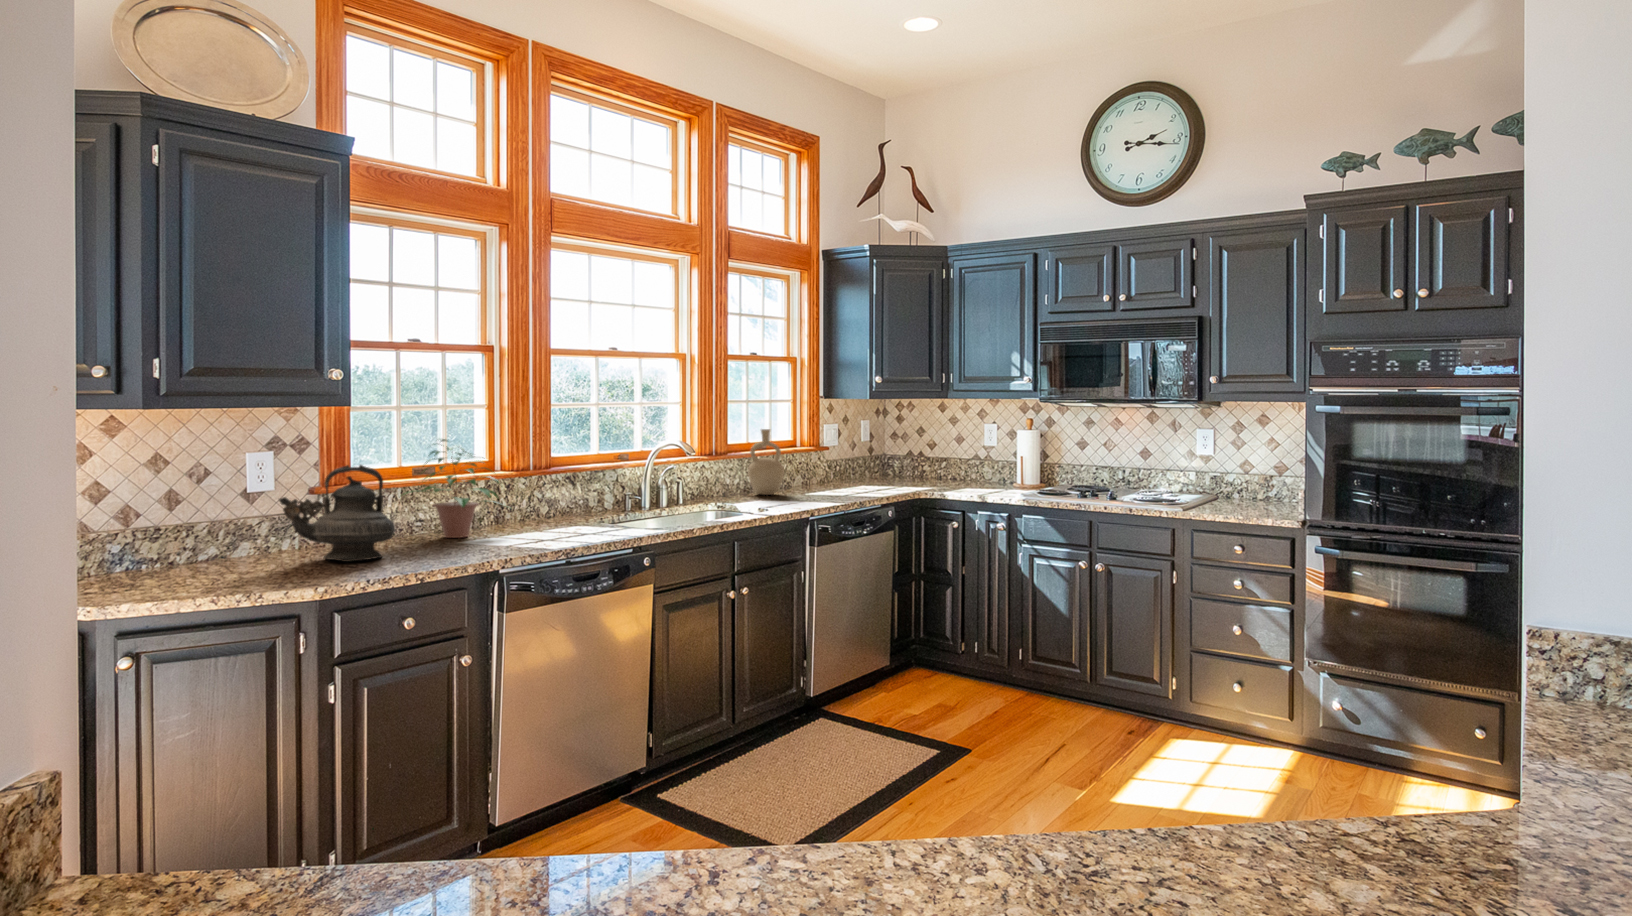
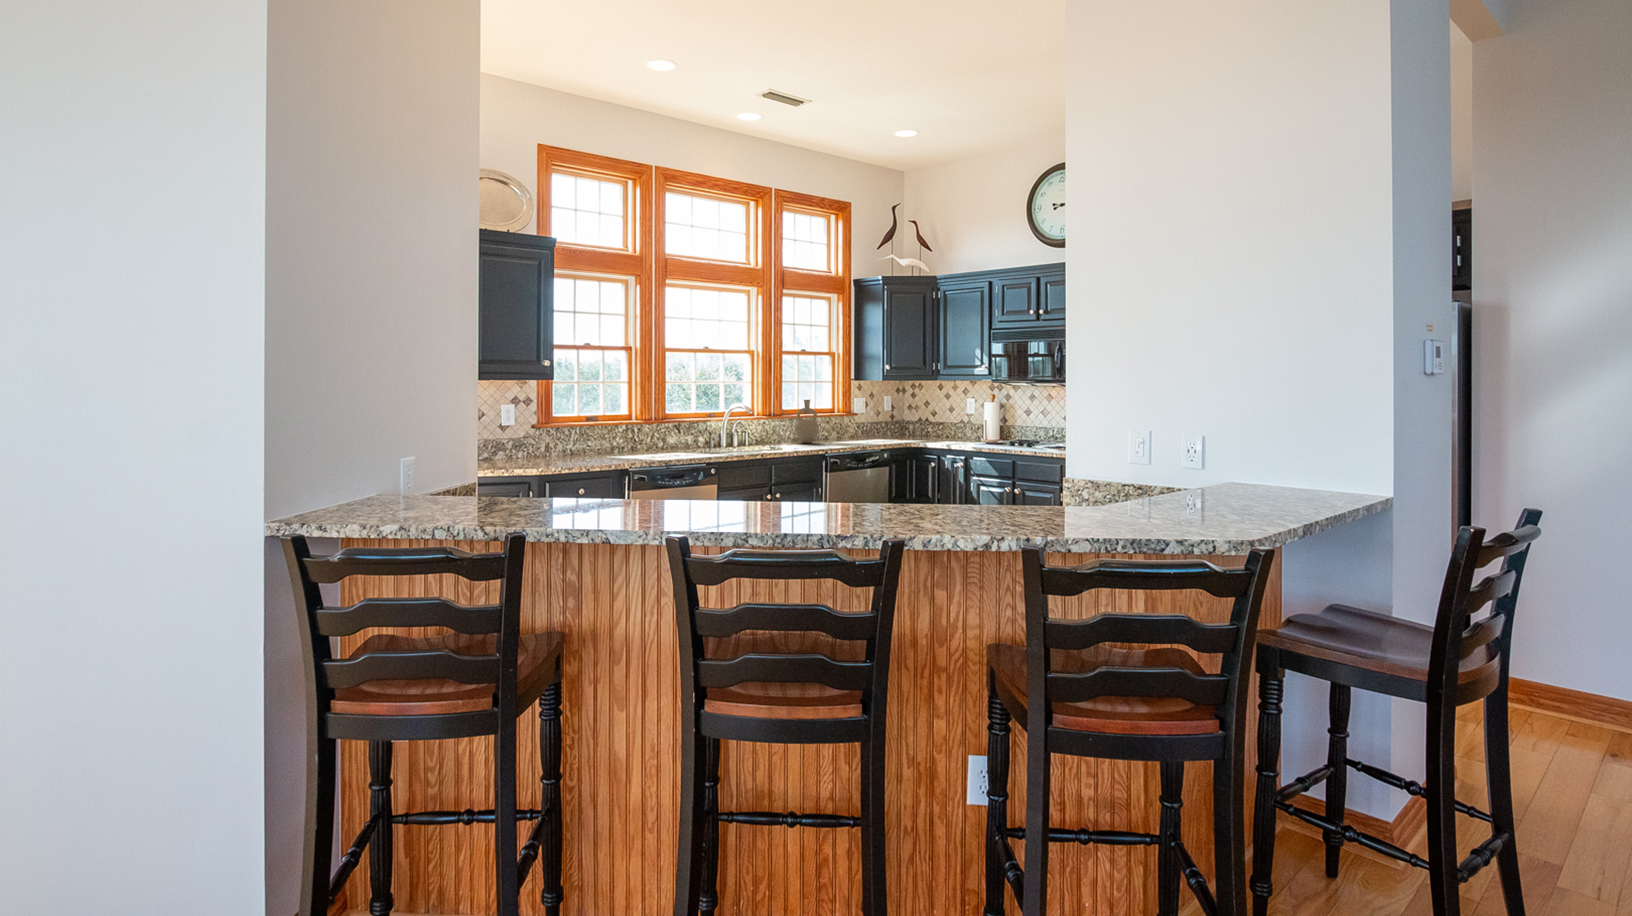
potted plant: present [405,439,508,538] -> none [578,399,640,455]
teapot: present [279,465,396,562] -> none [518,411,576,461]

